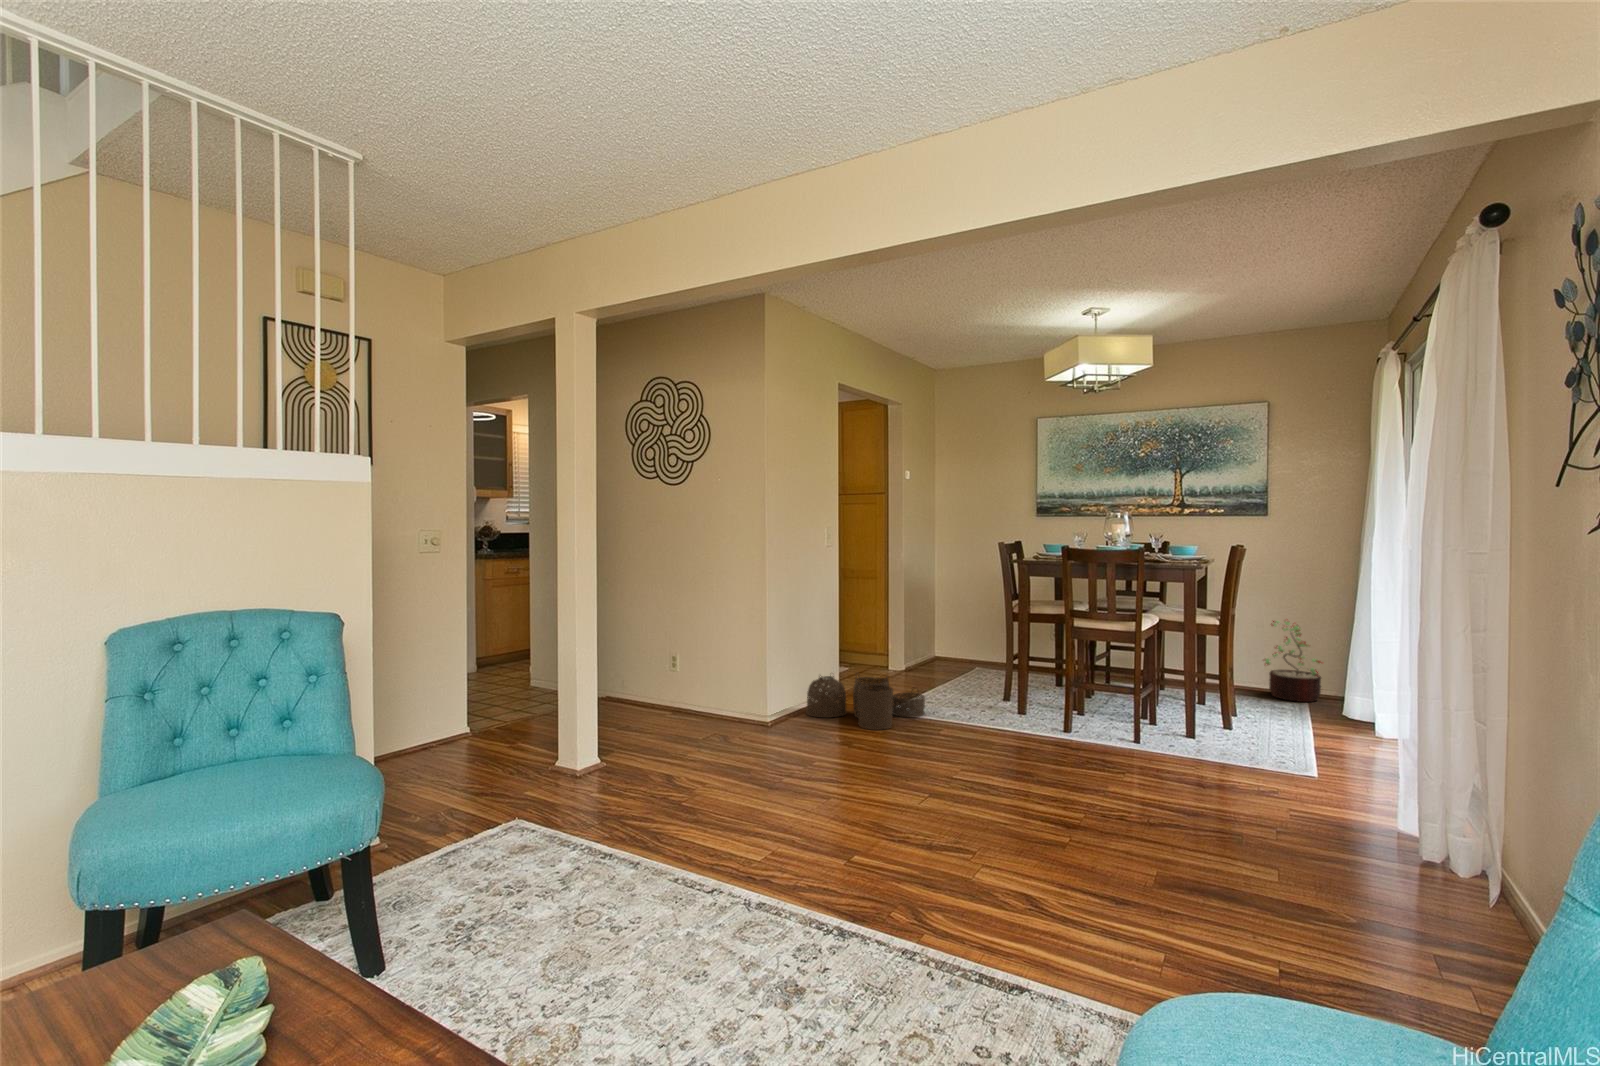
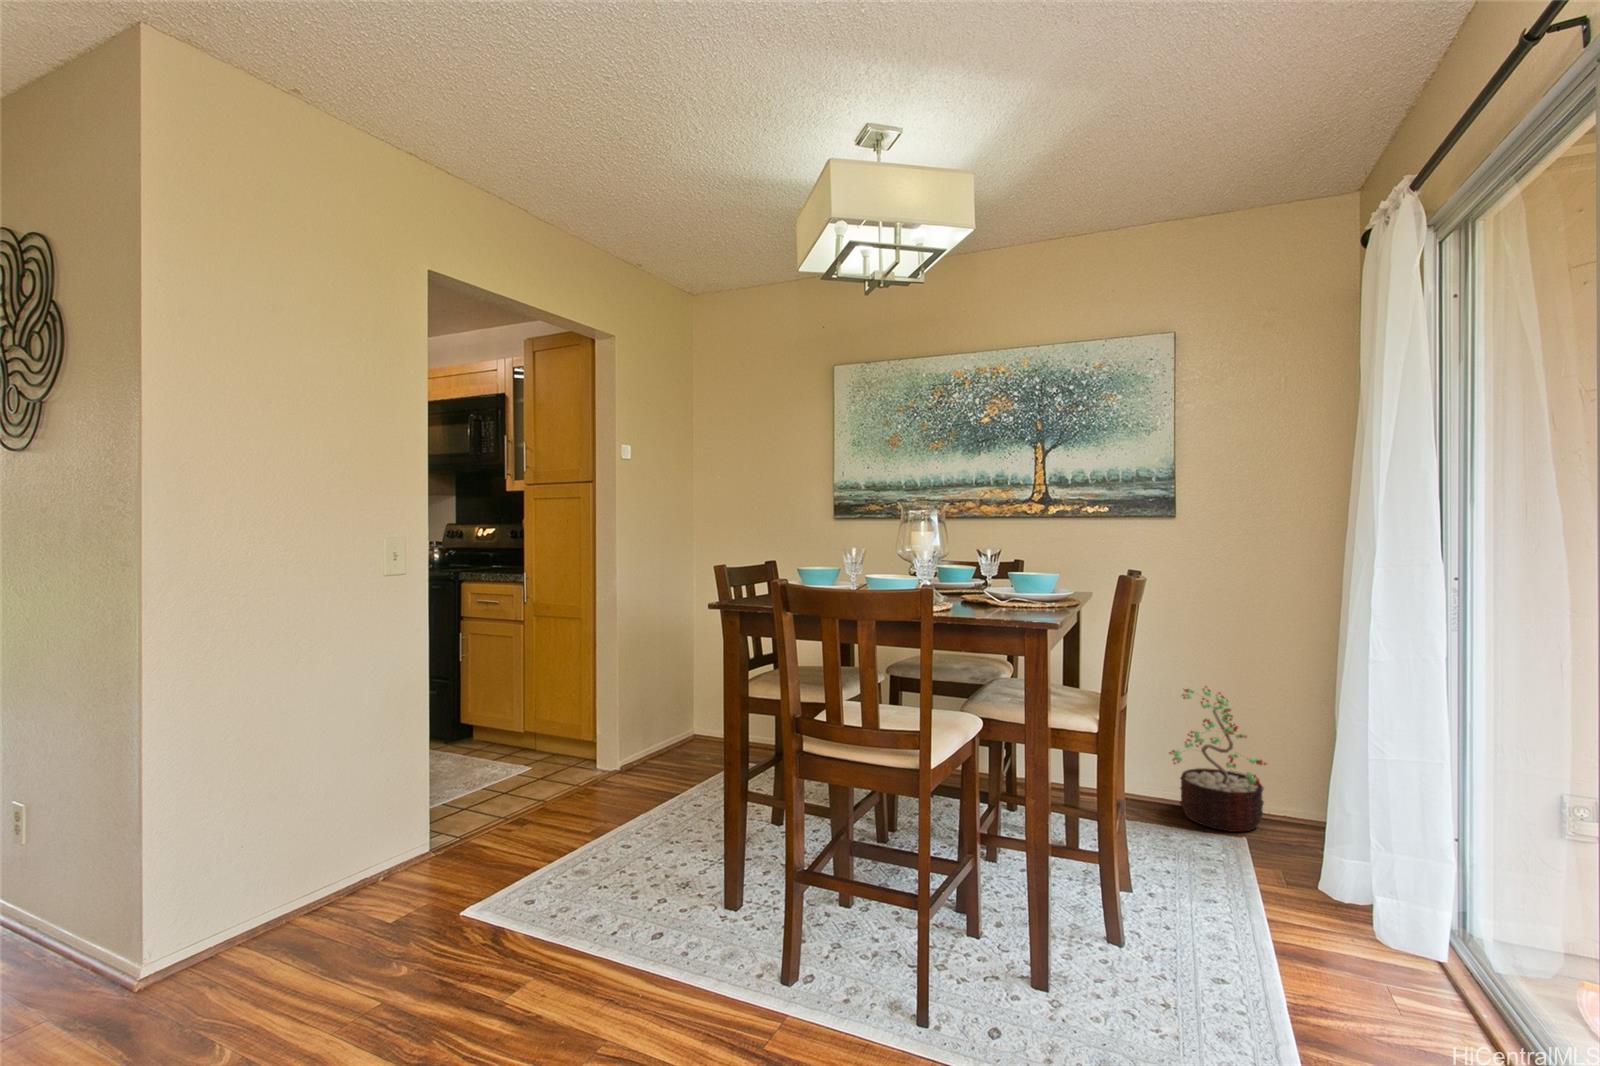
woven basket: present [806,676,925,730] -> none [285,835,545,993]

